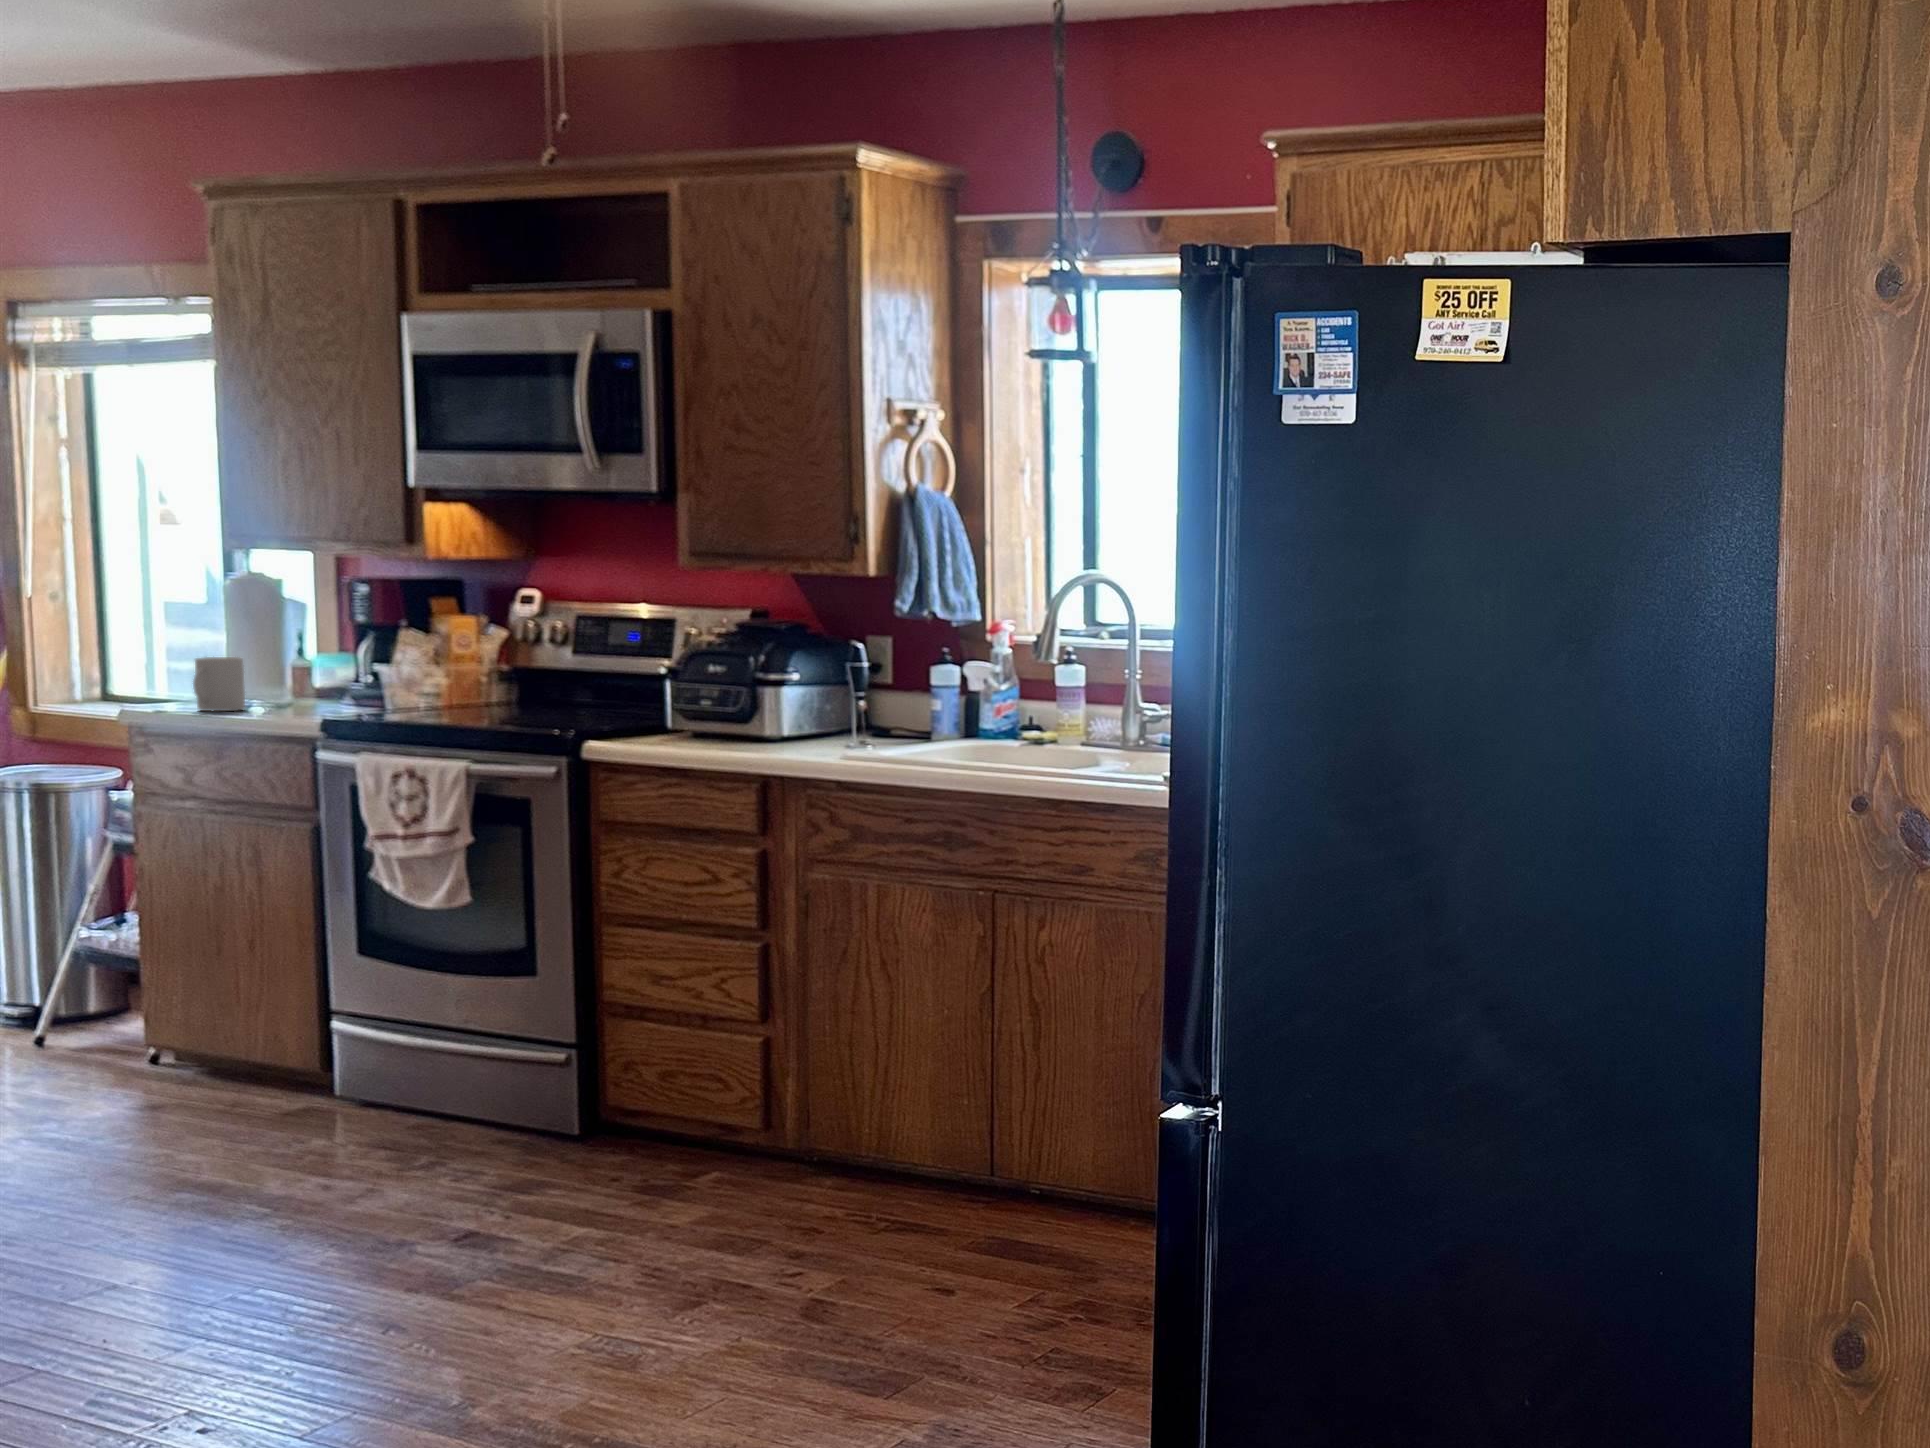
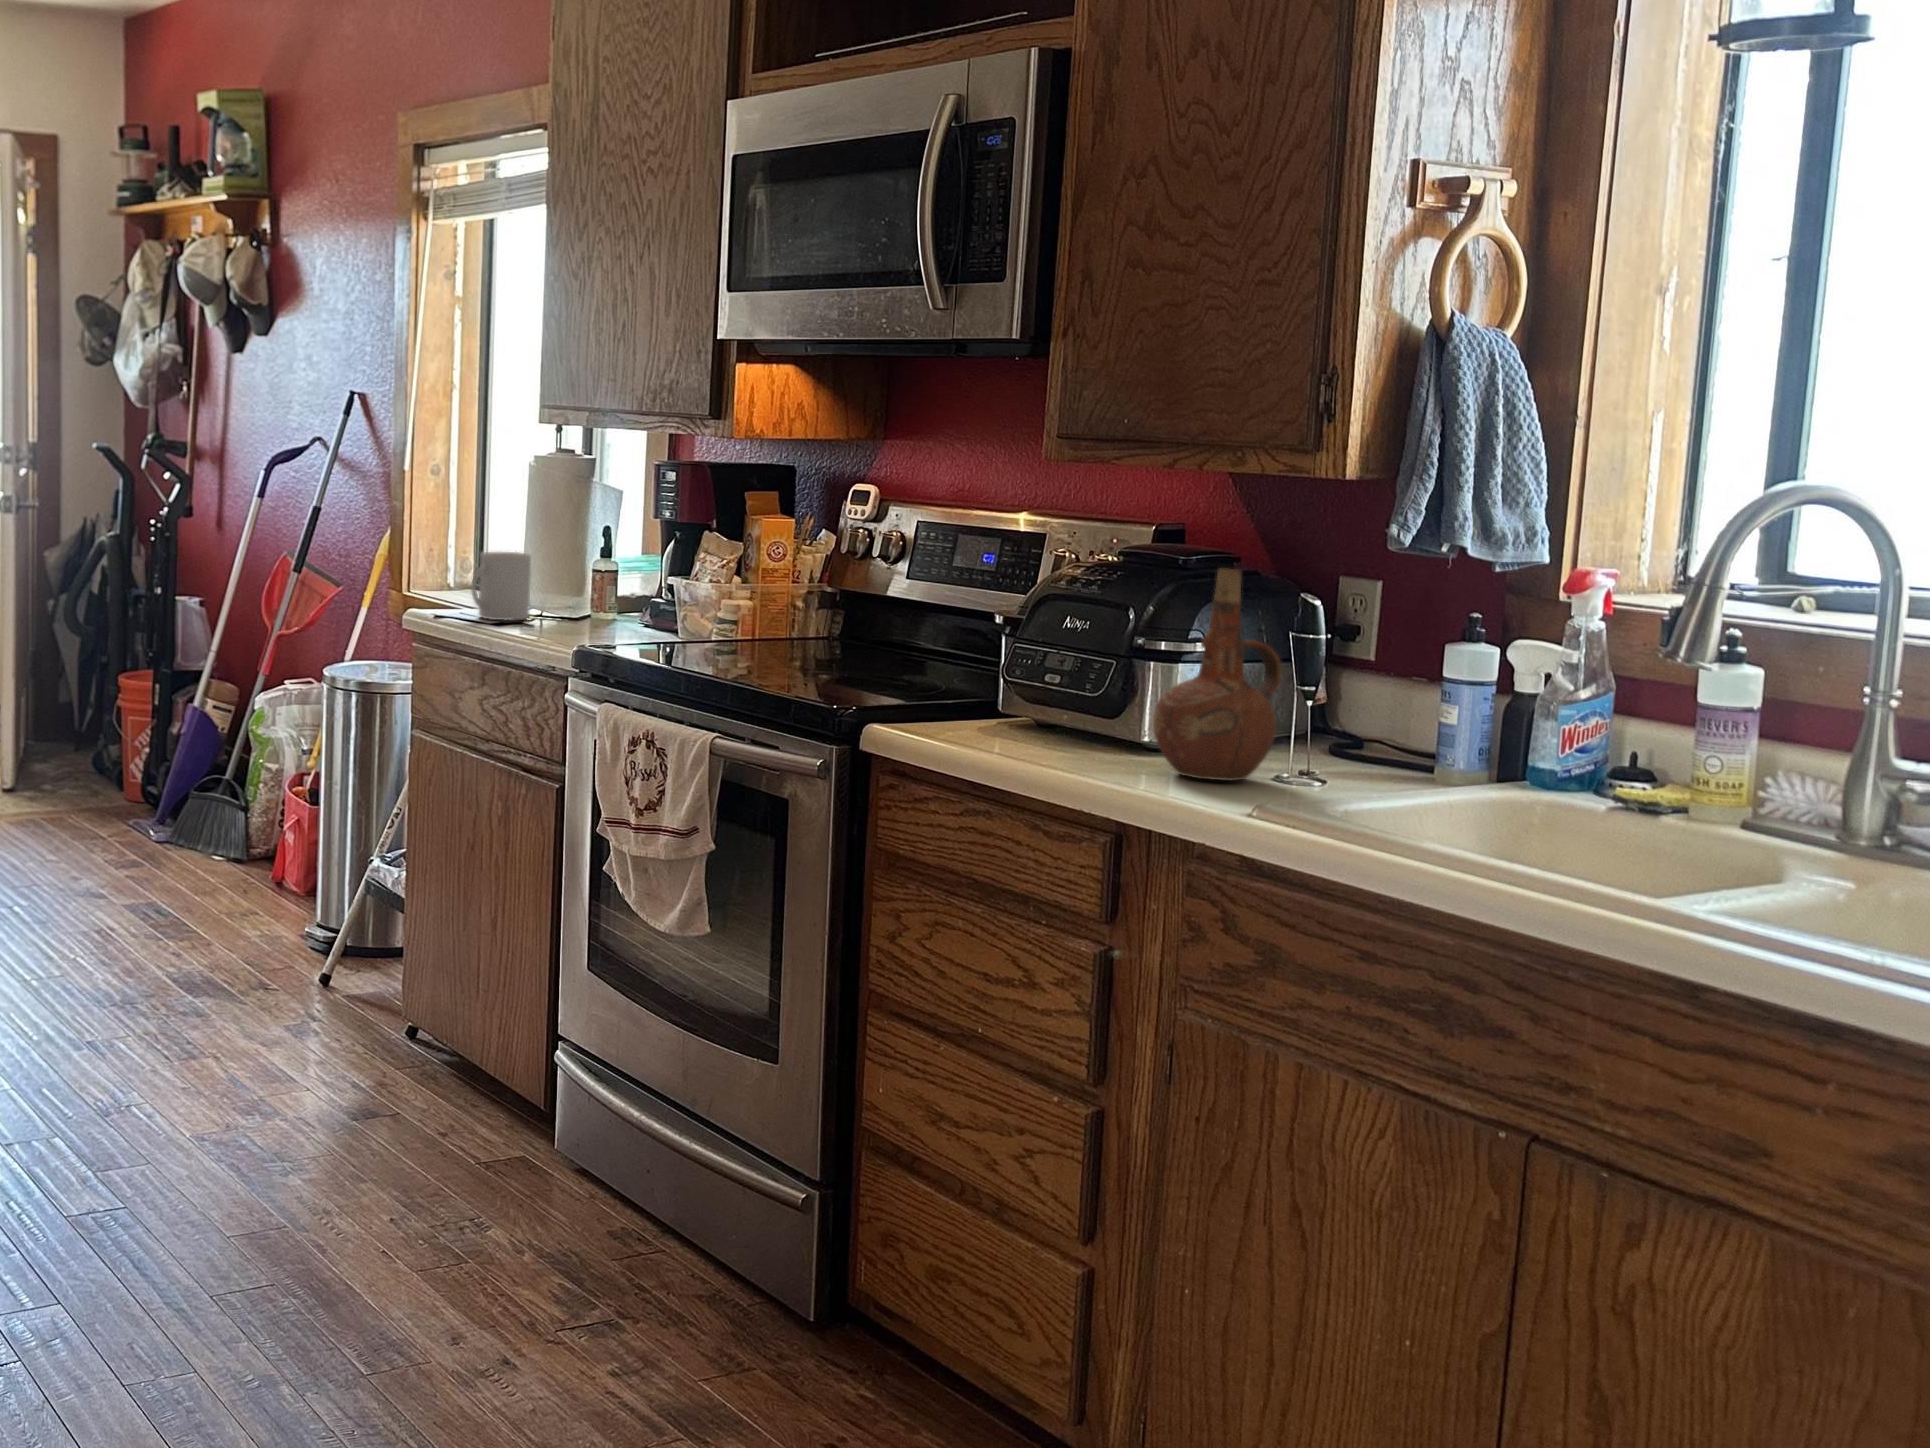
ceramic pitcher: none [776,628,846,747] -> present [1153,569,1282,781]

